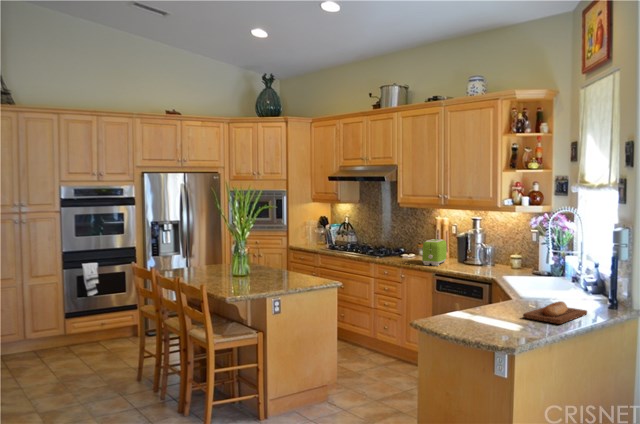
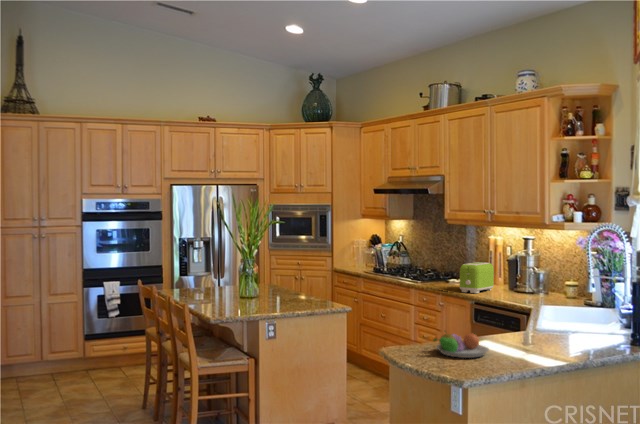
bread loaf: present [523,302,587,324] -> none [502,331,586,354]
fruit bowl: none [476,307,525,331] -> present [434,333,489,358]

